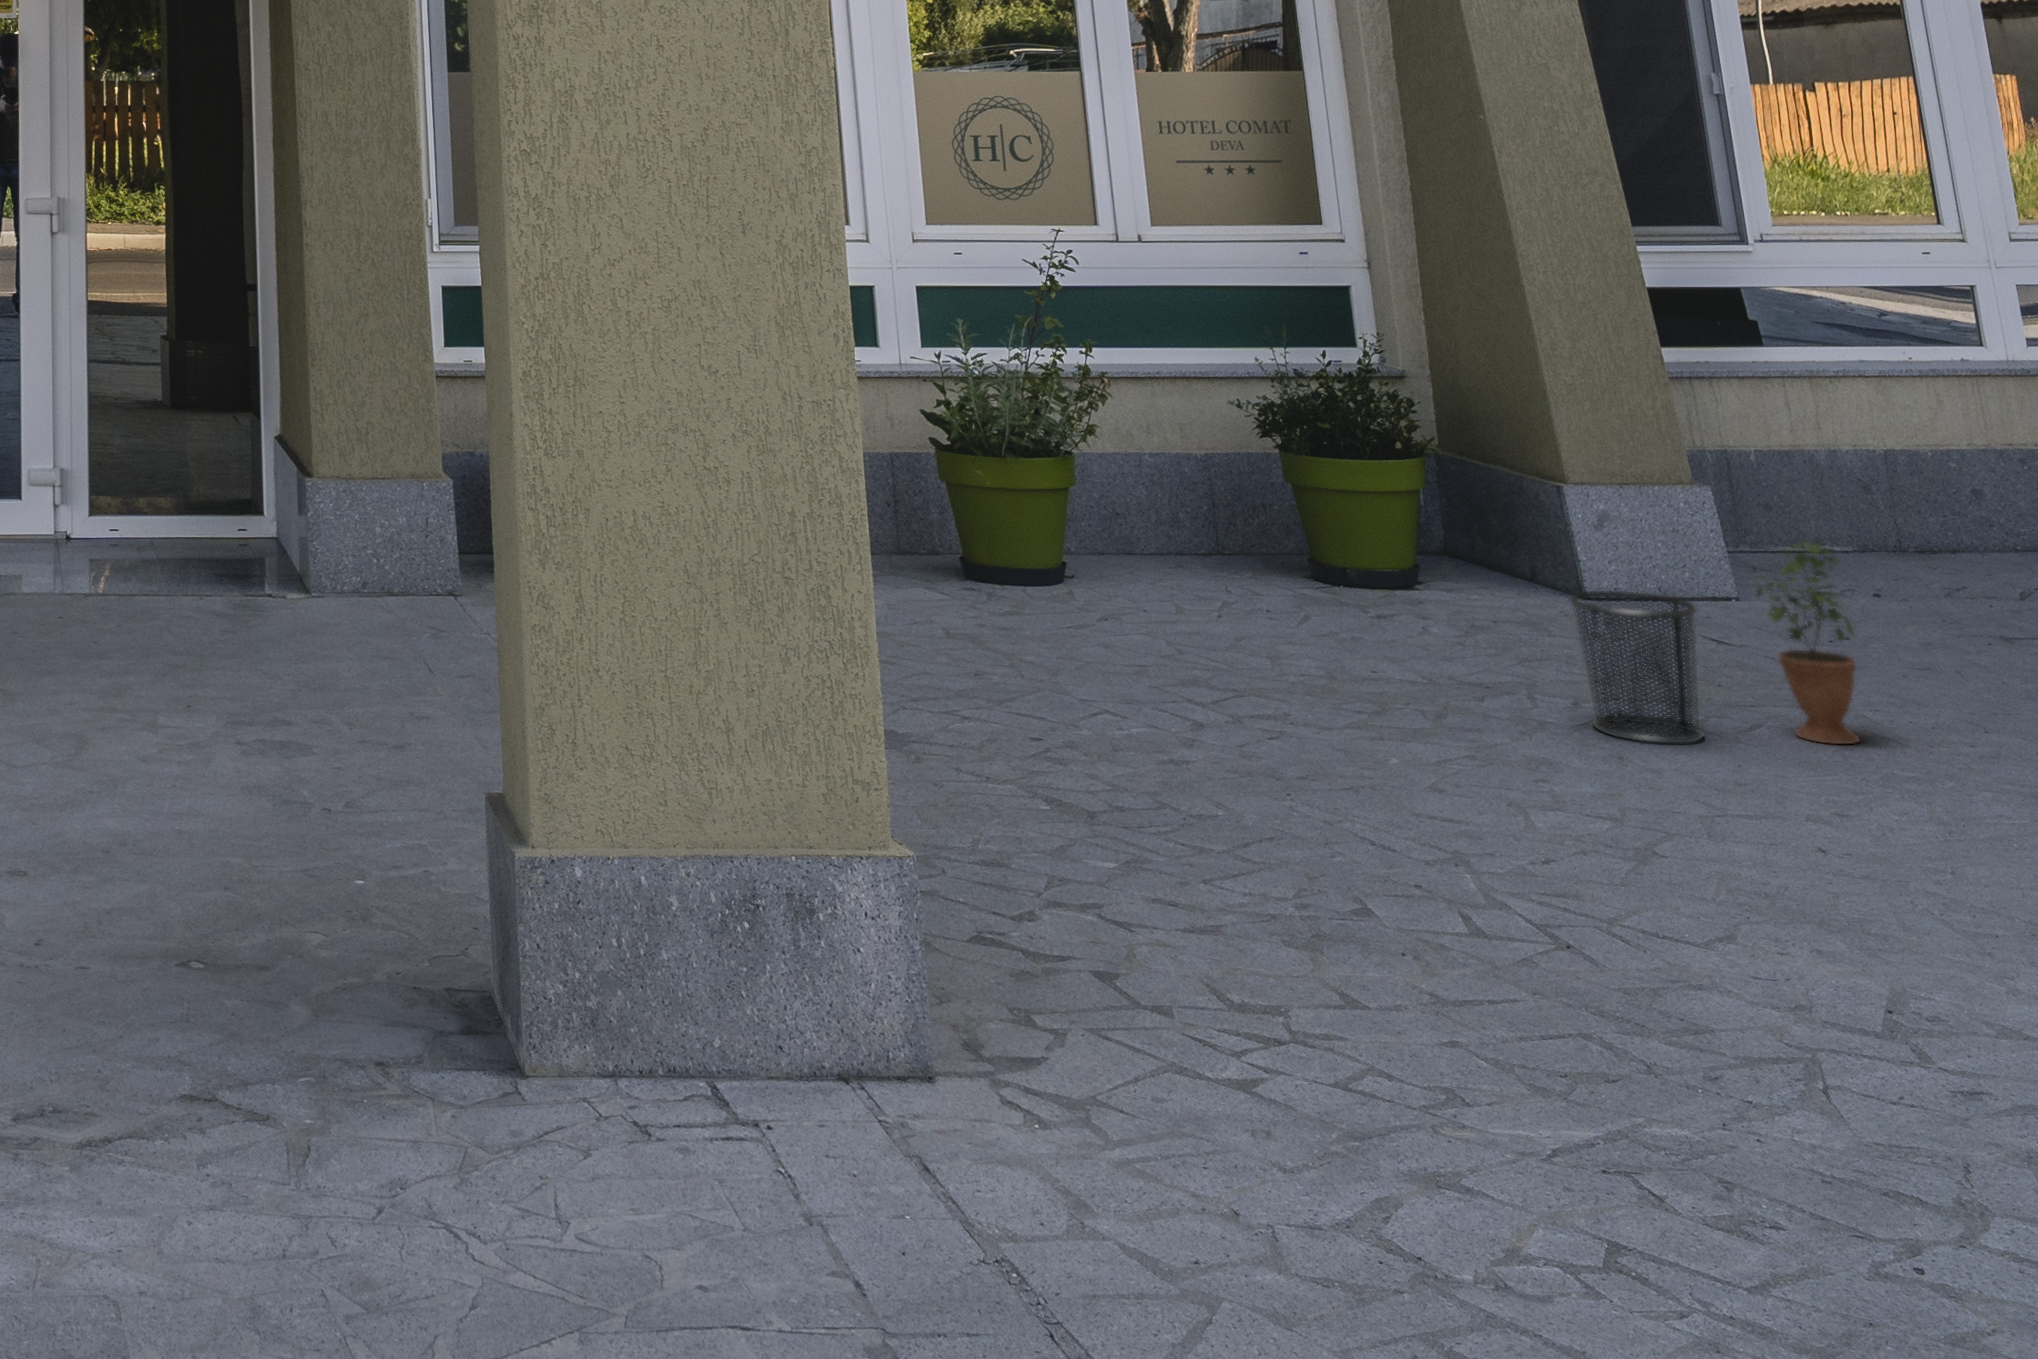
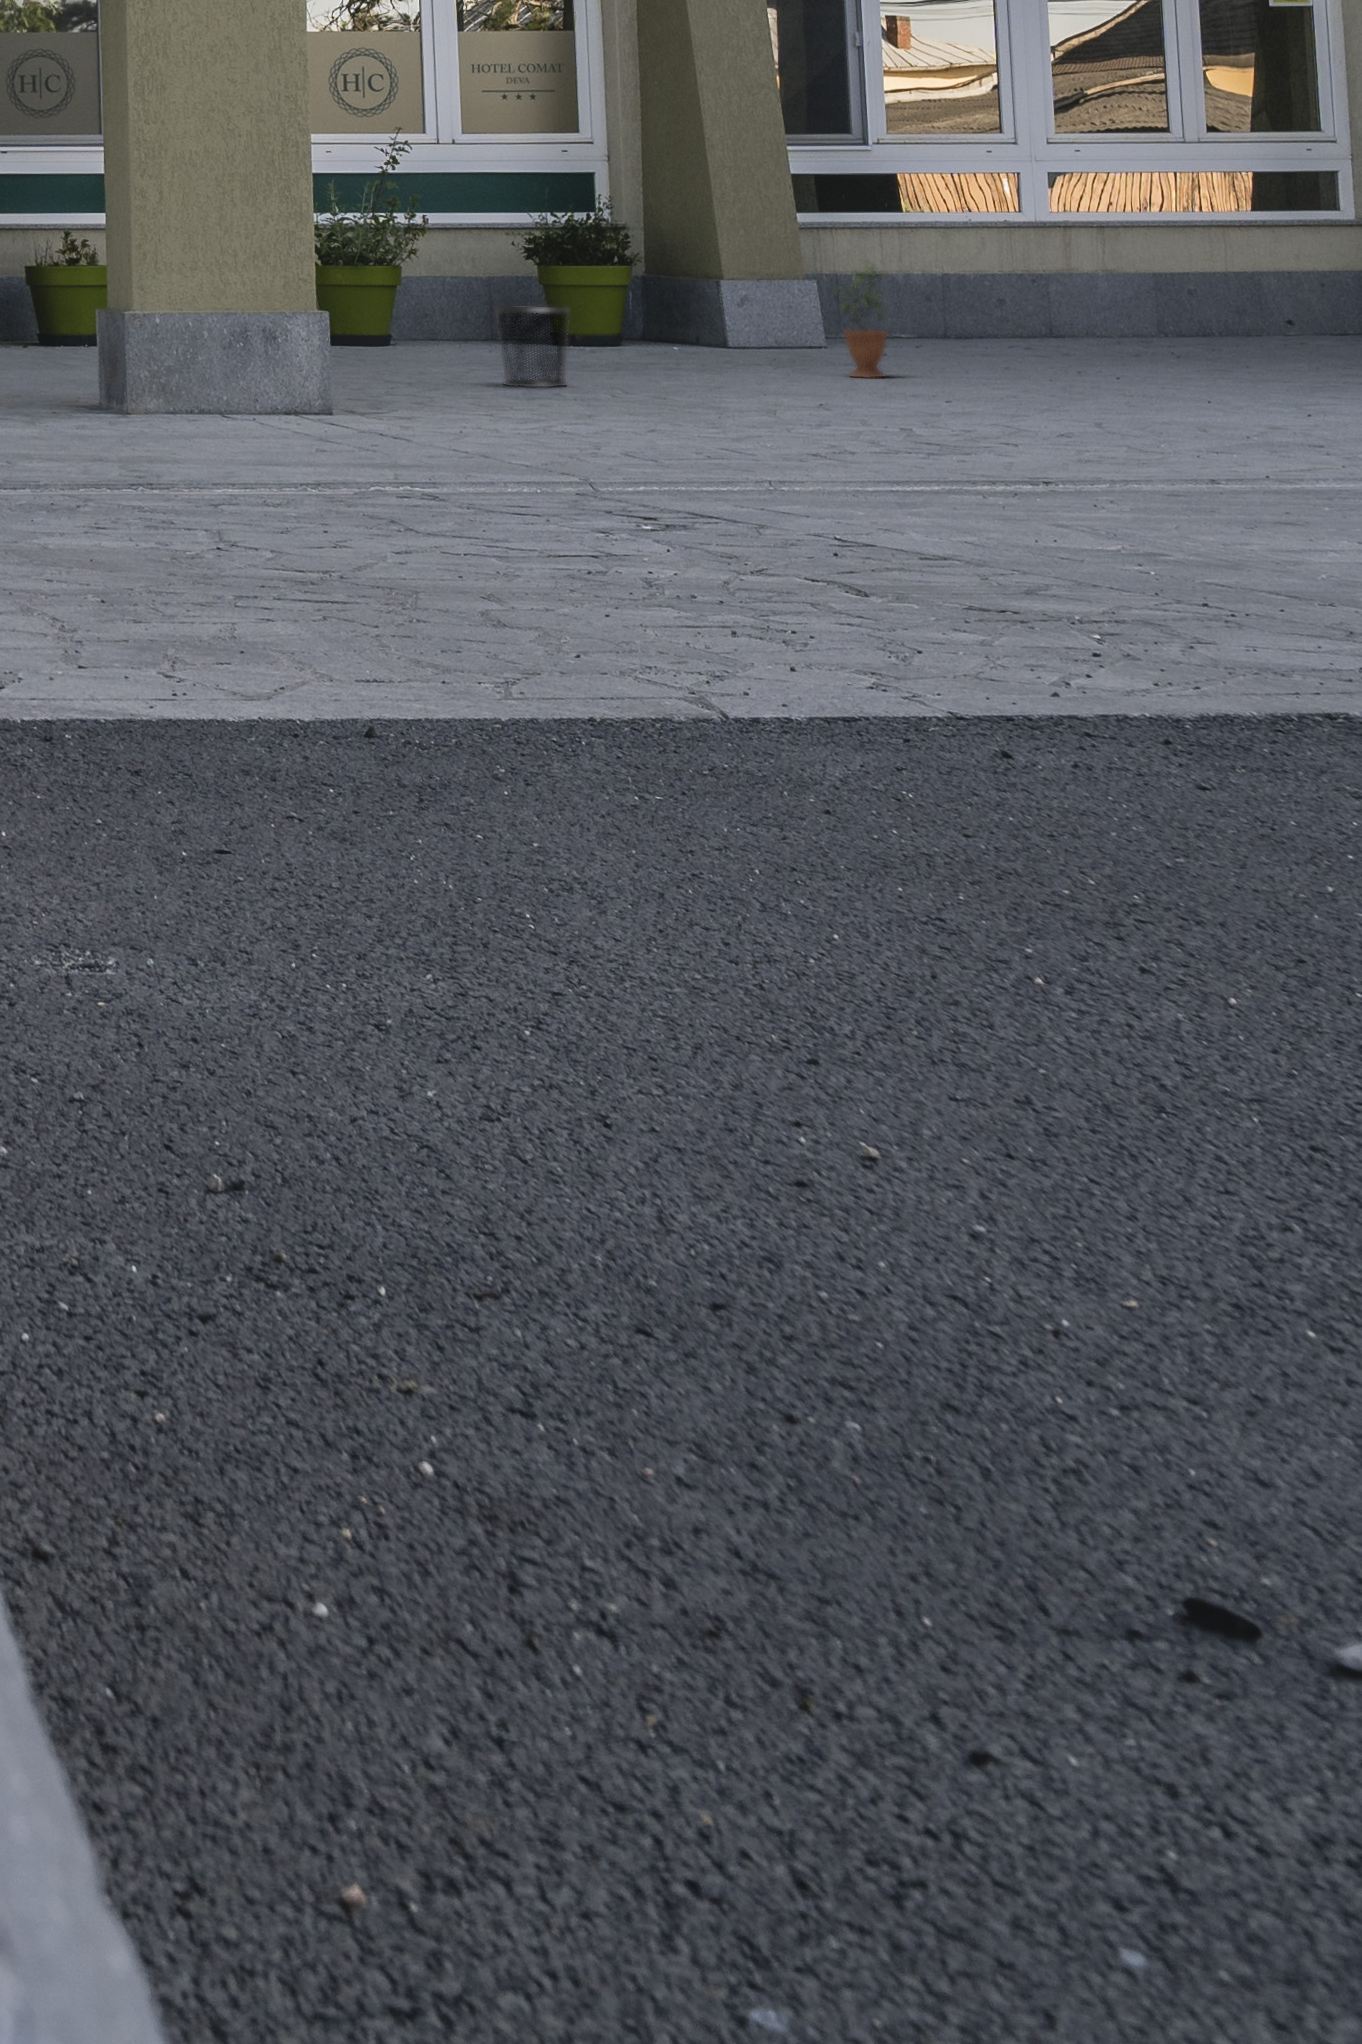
waste bin: present [1569,591,1703,743] -> present [496,307,569,387]

